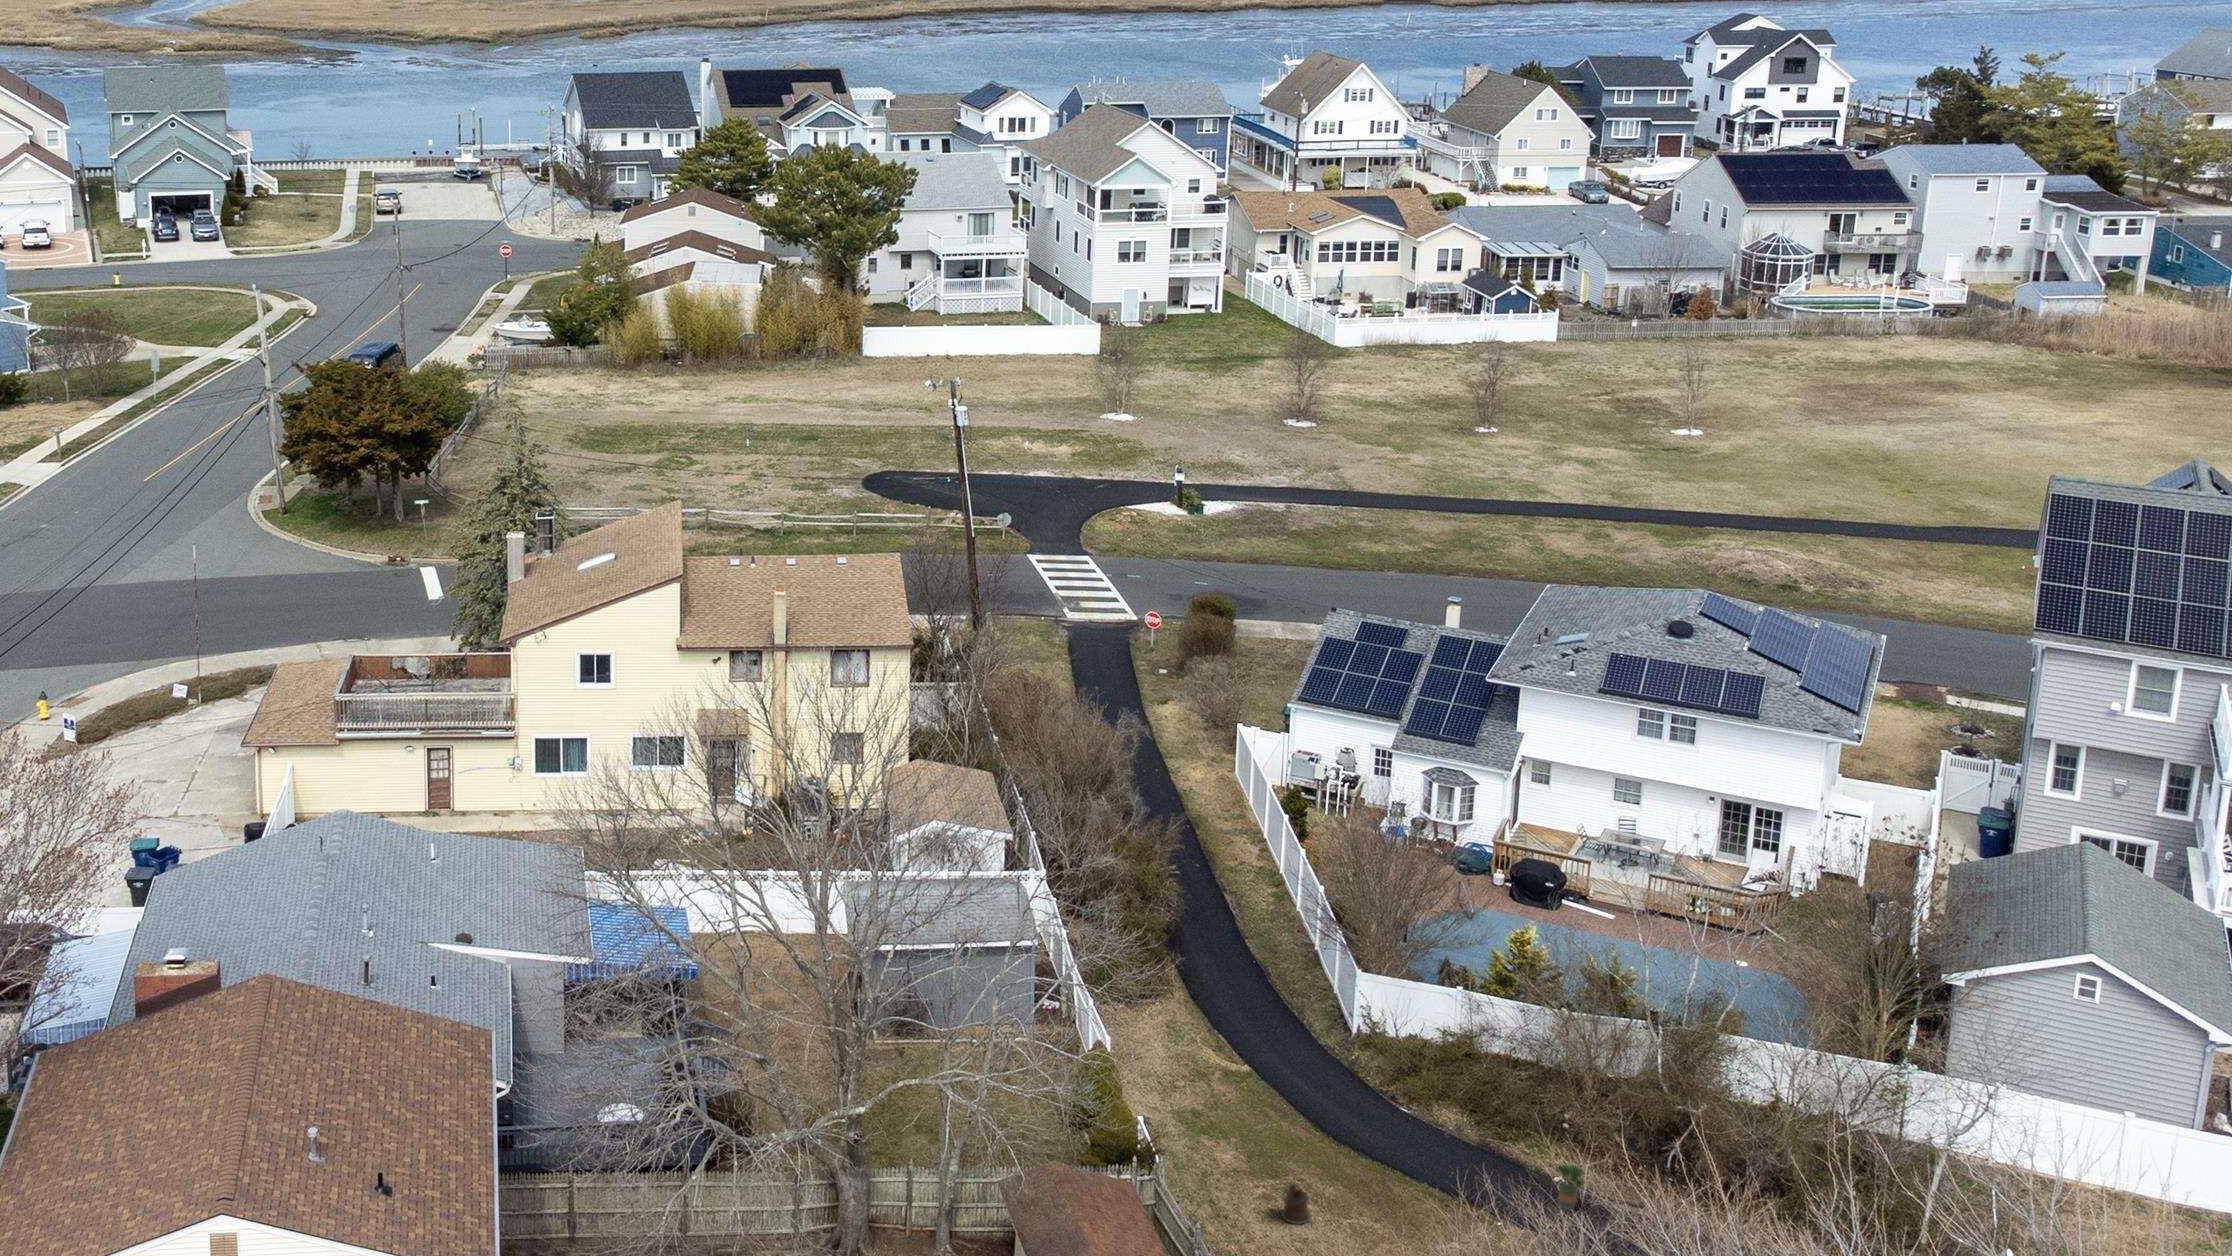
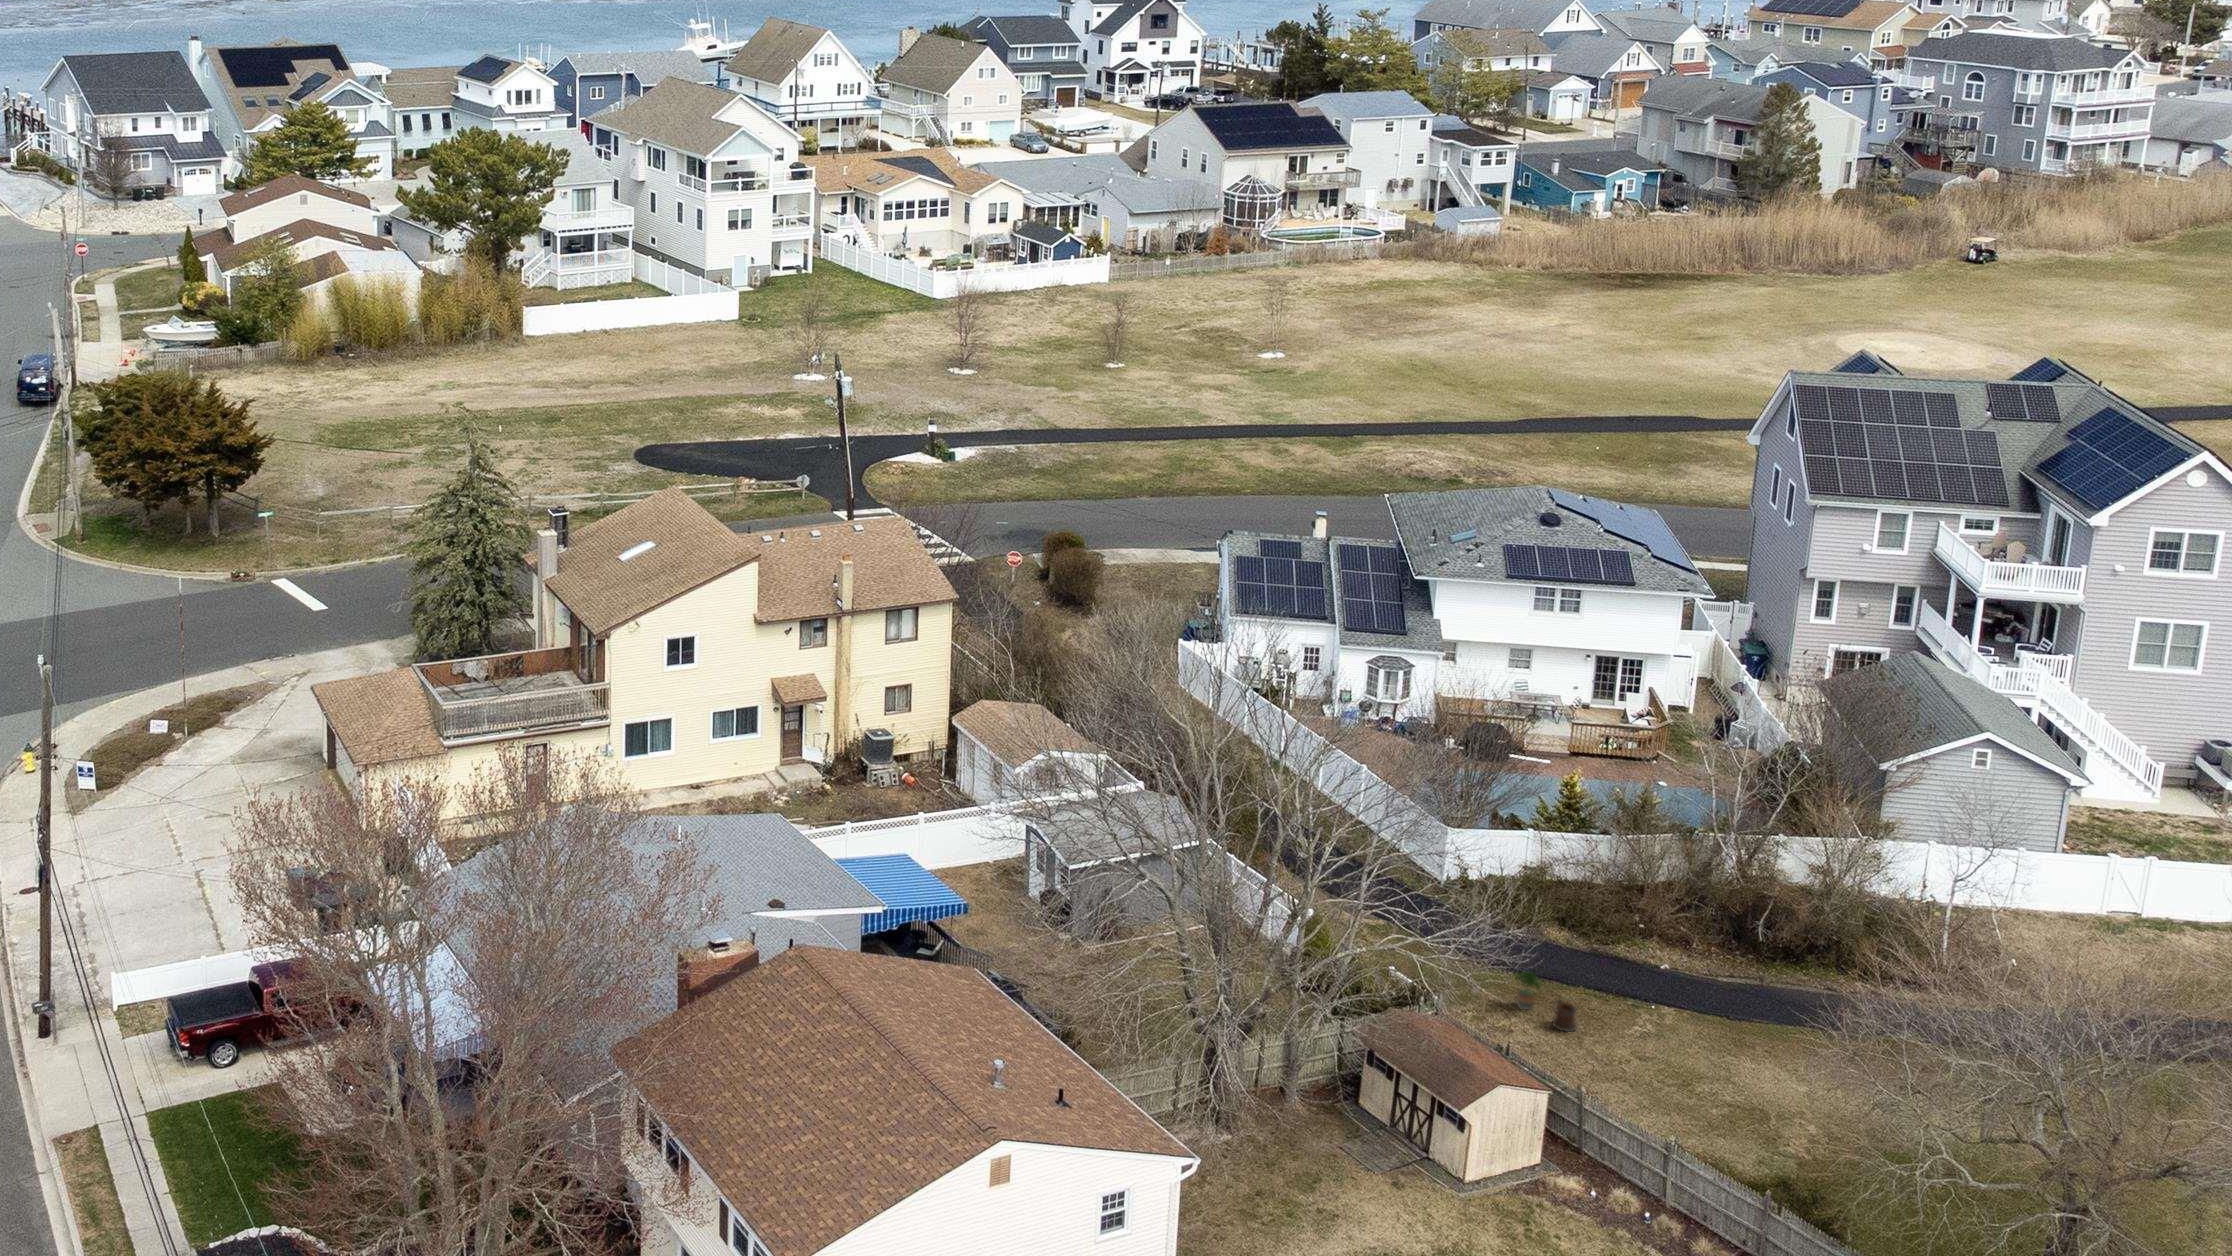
potted tree: present [1556,1164,1585,1211] -> present [1516,972,1541,1009]

